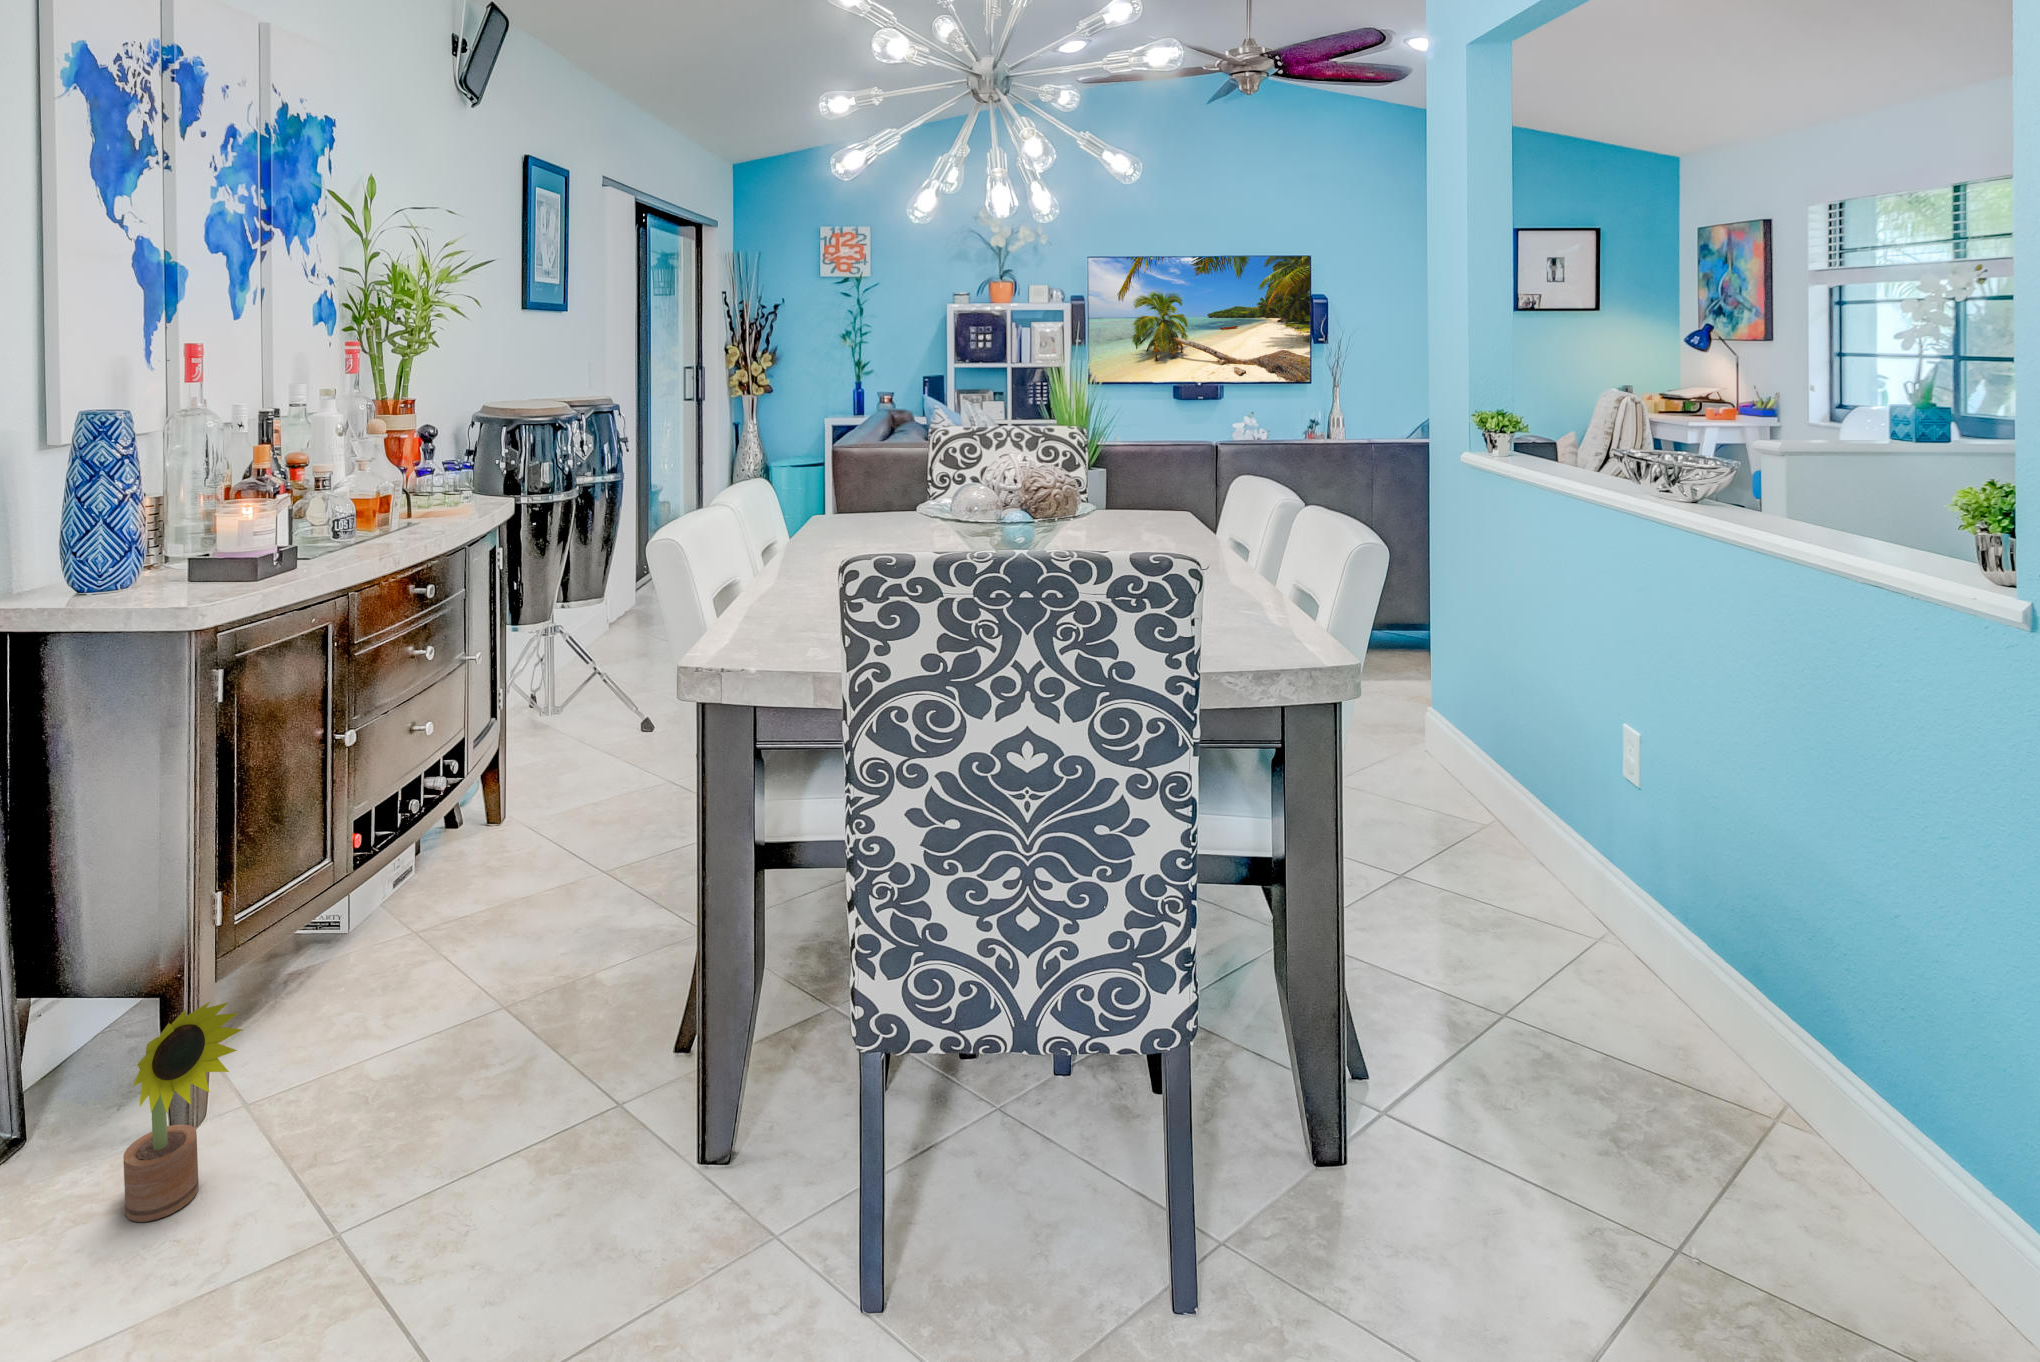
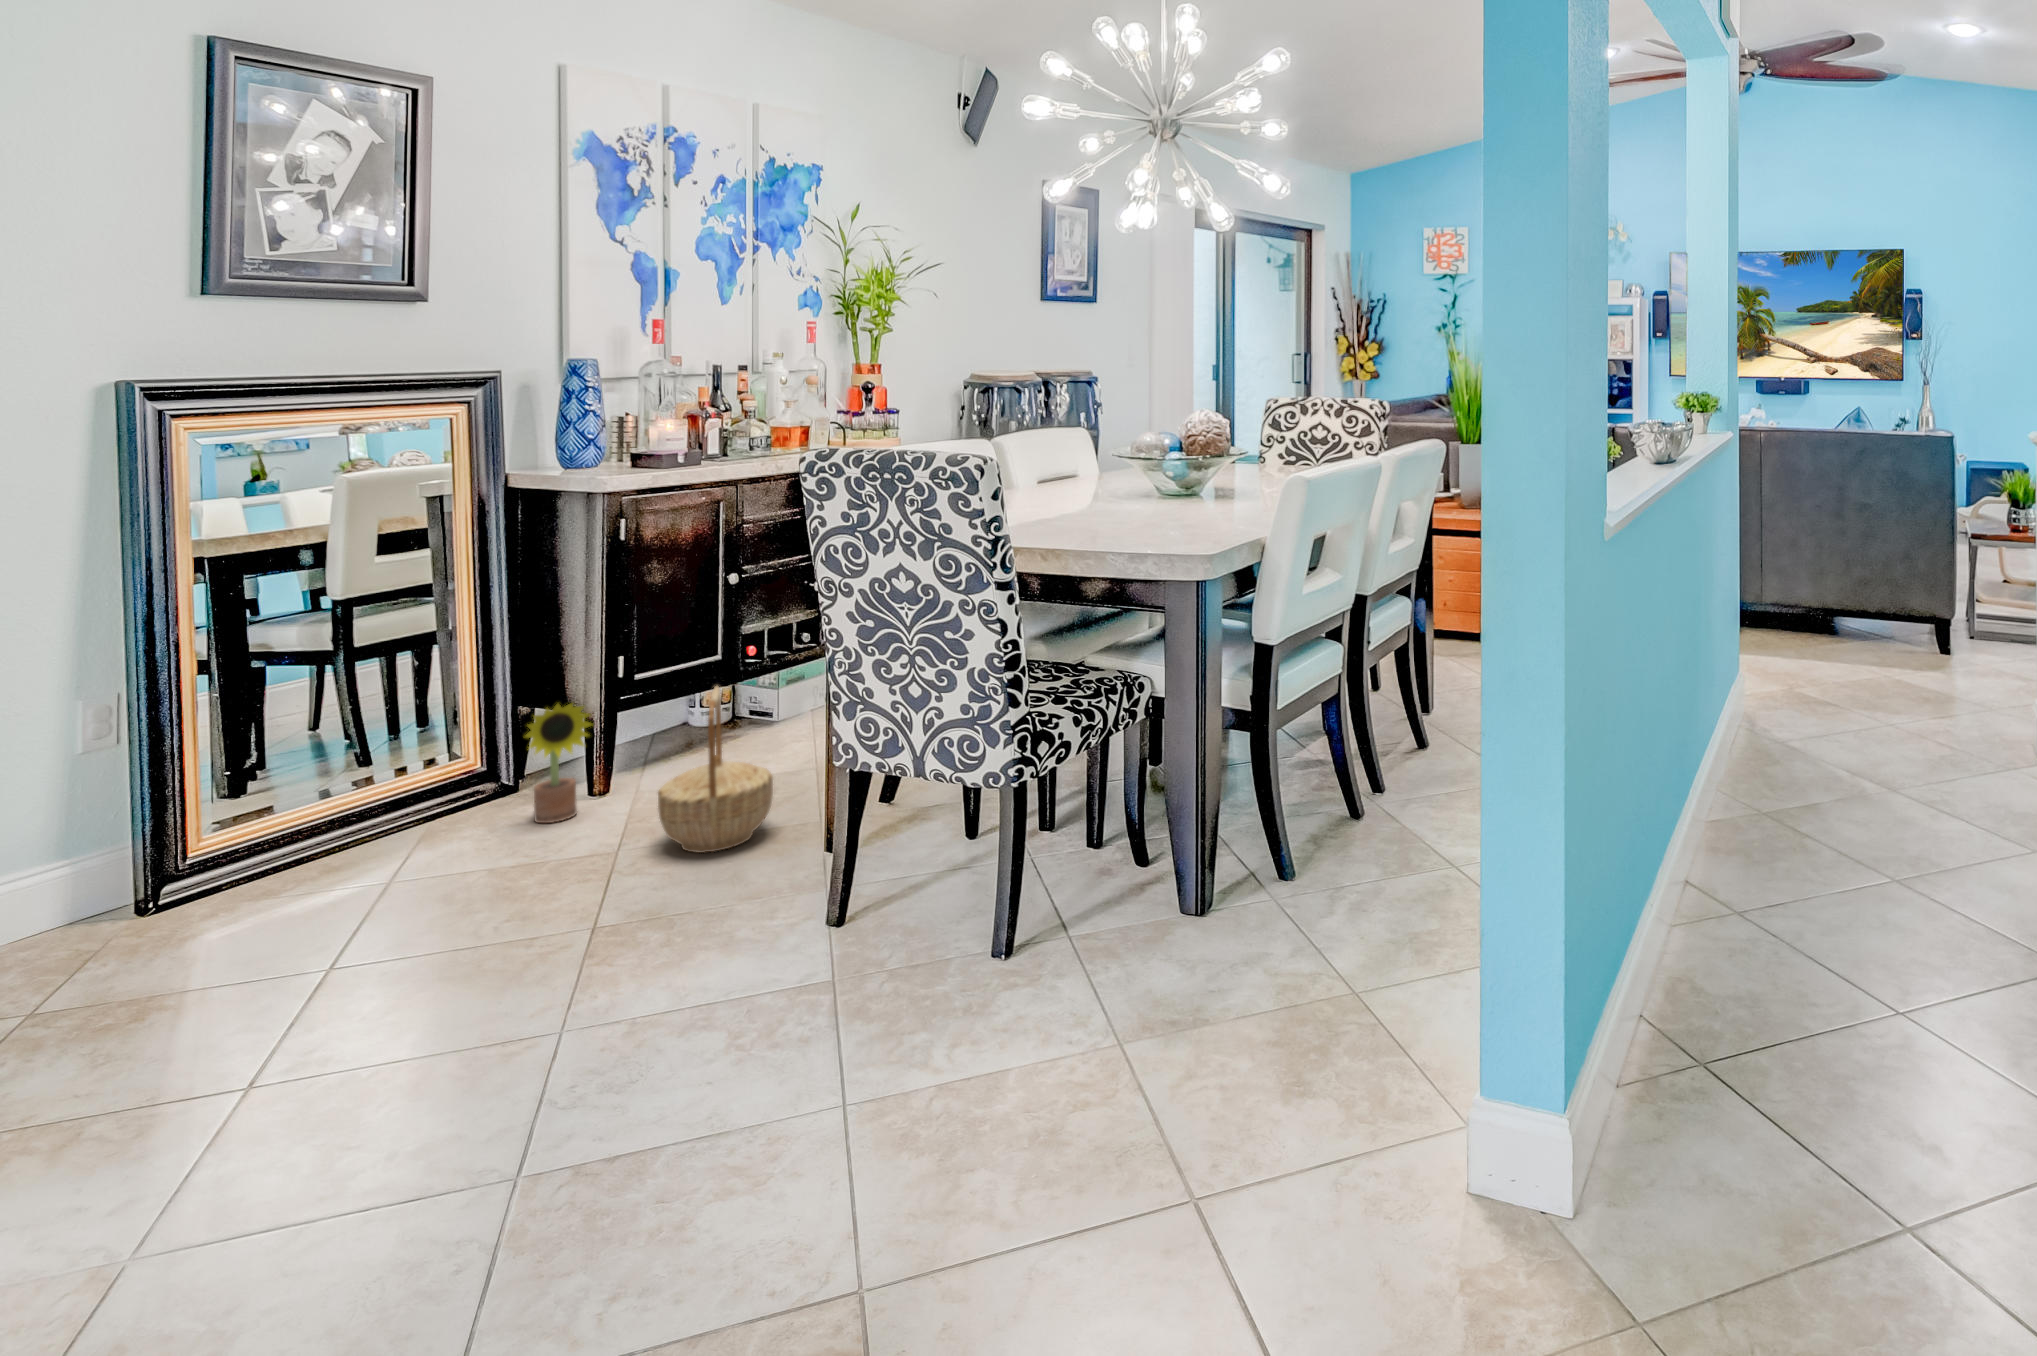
basket: none [415,928,591,1214] -> present [658,686,773,853]

